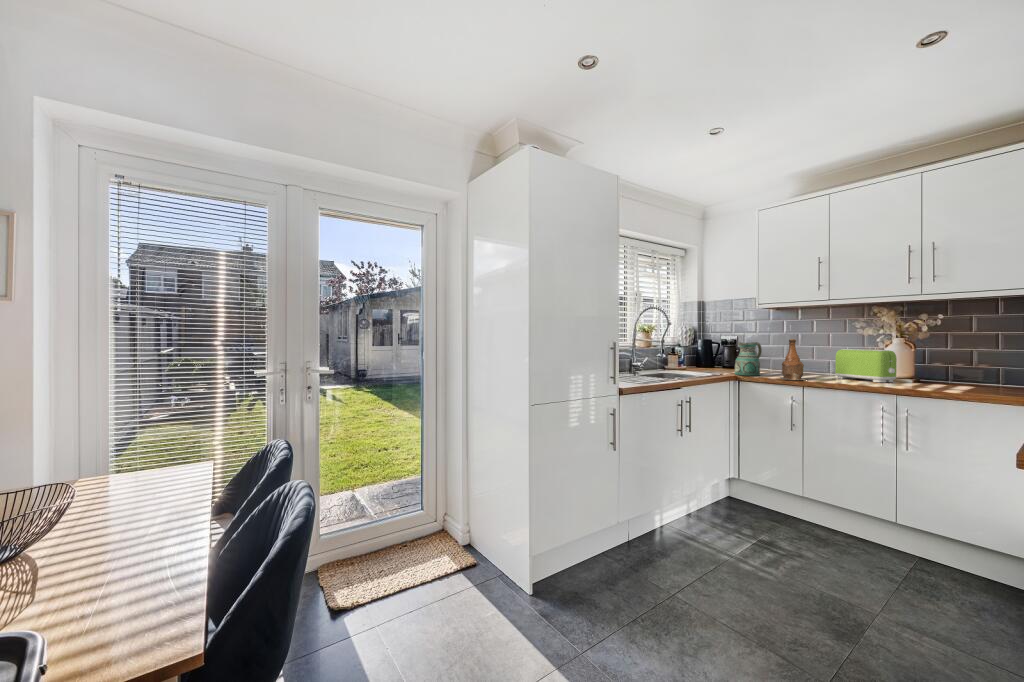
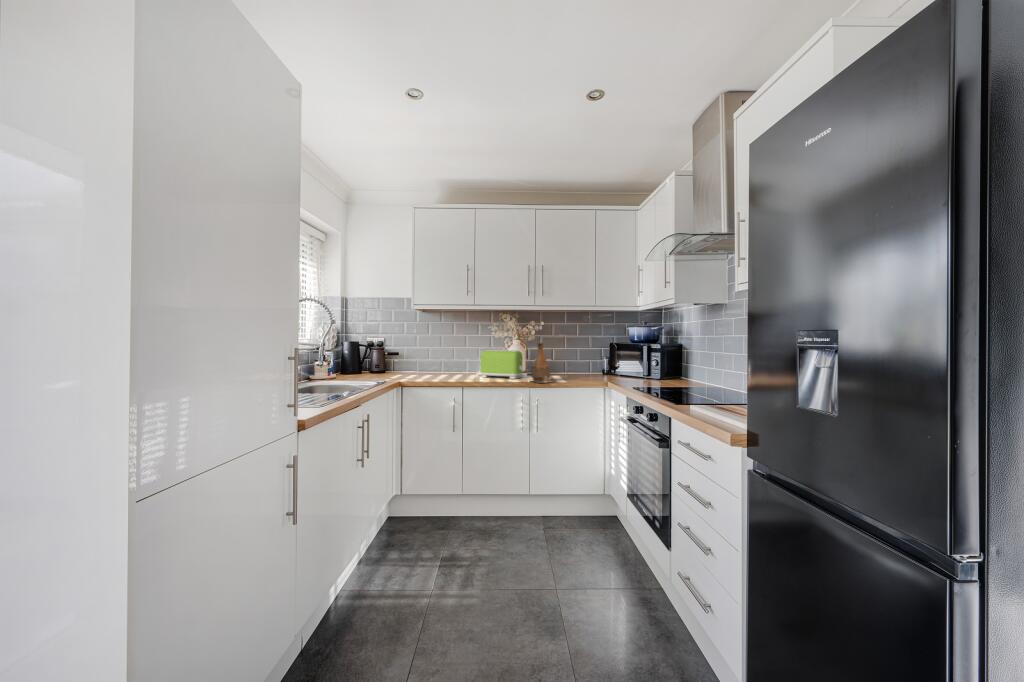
bottle: present [781,339,804,380] -> present [531,342,550,383]
ceramic pitcher: present [734,342,762,376] -> none [396,345,421,382]

